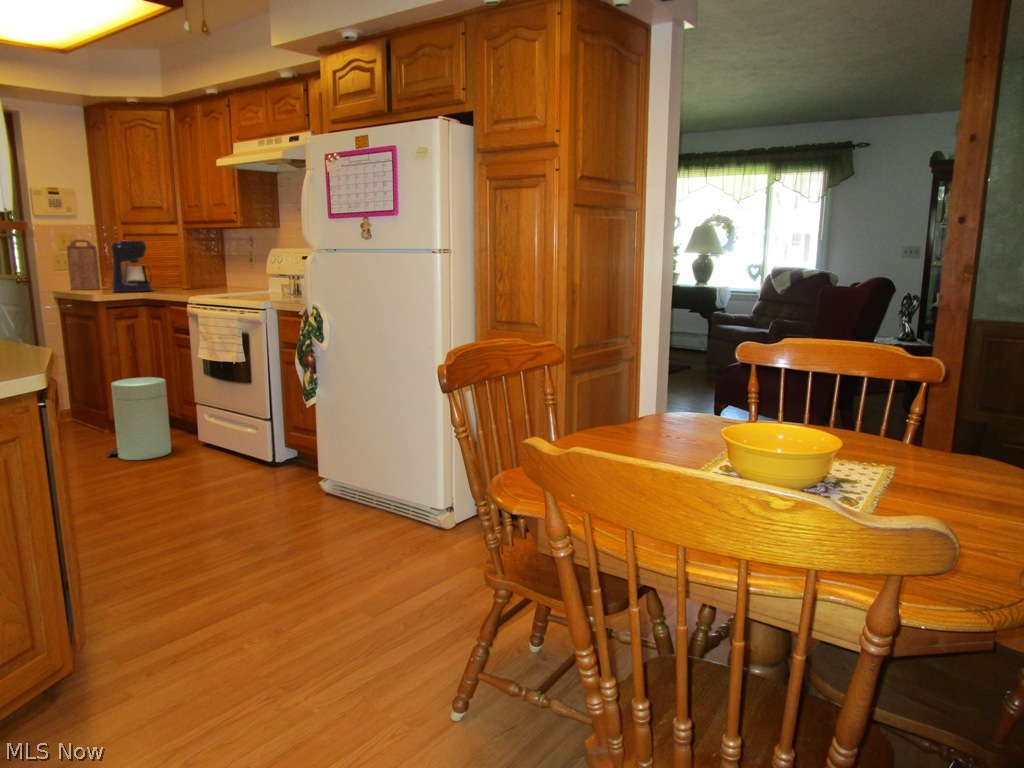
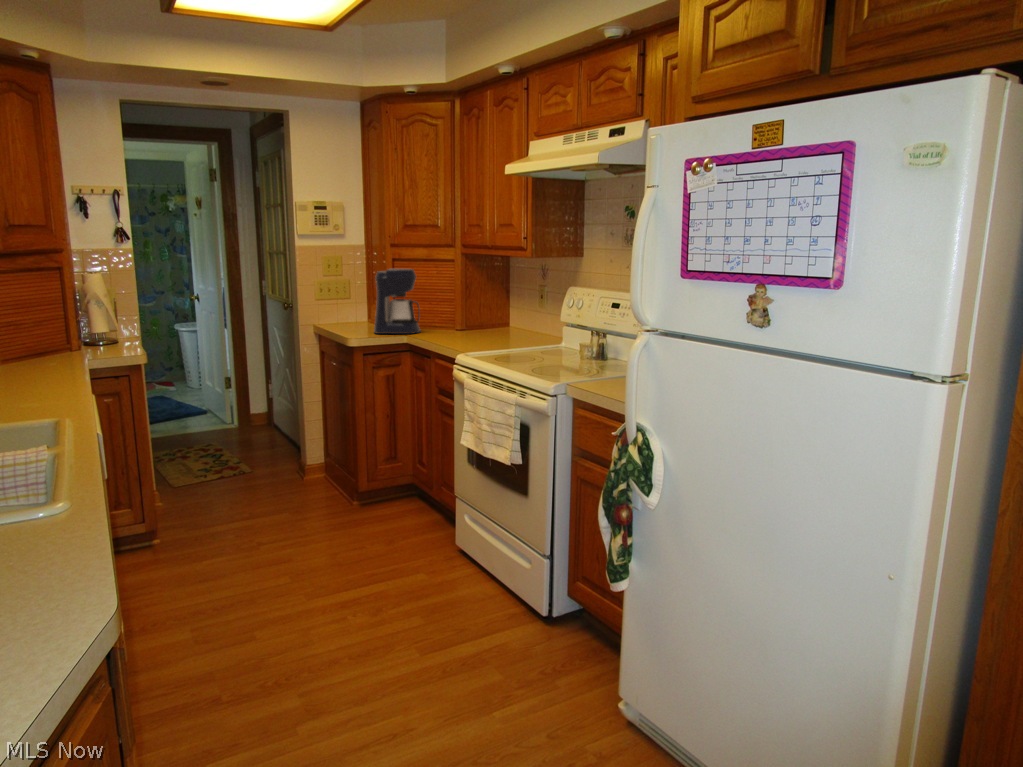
cutting board: present [67,240,100,290] -> none [334,264,366,324]
trash can: present [107,377,171,460] -> none [345,456,422,571]

